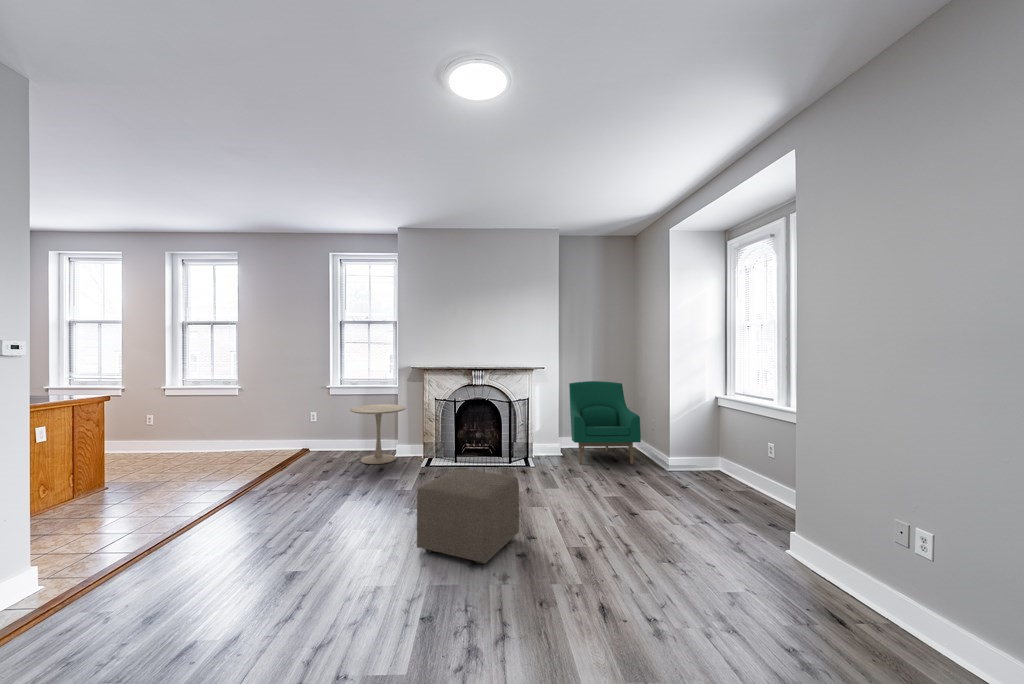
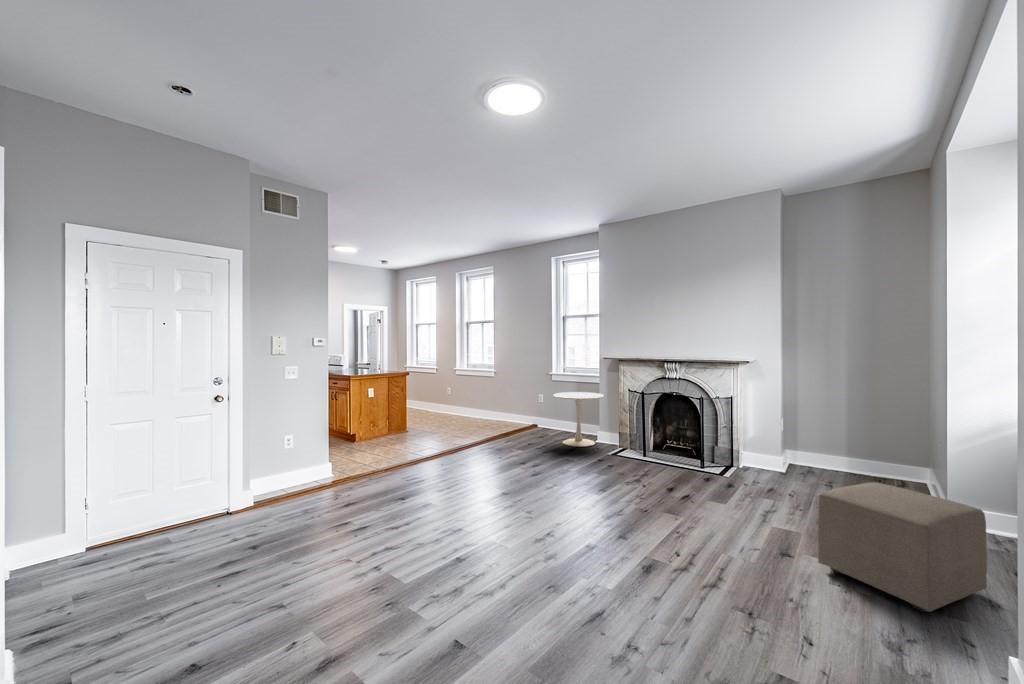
armchair: present [569,381,641,464] -> none [783,382,894,501]
ottoman: present [417,469,519,564] -> present [818,482,987,612]

